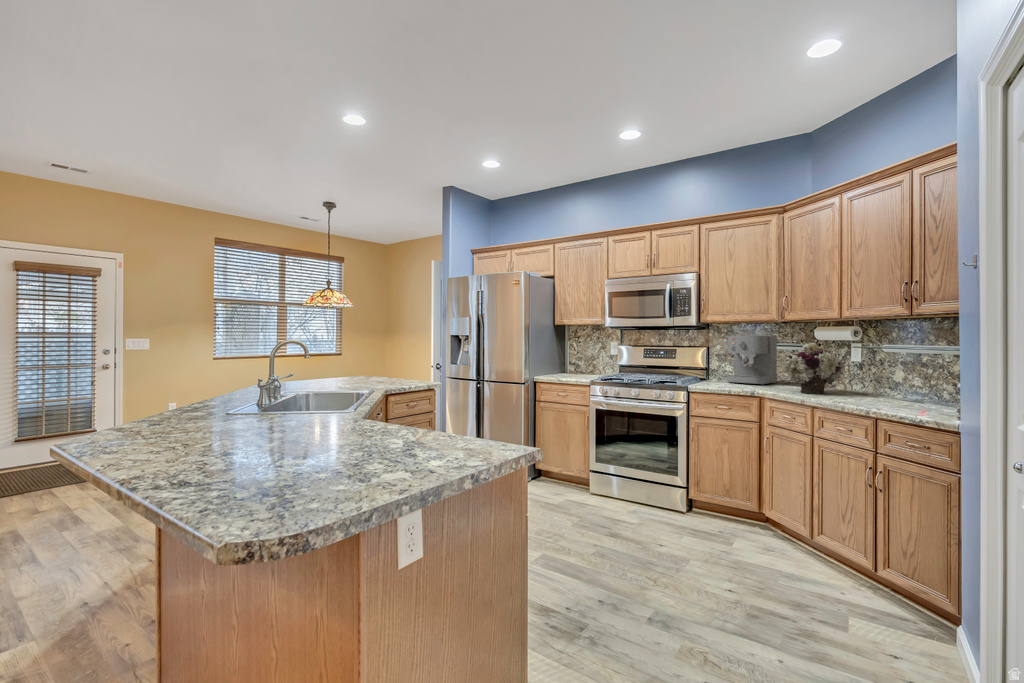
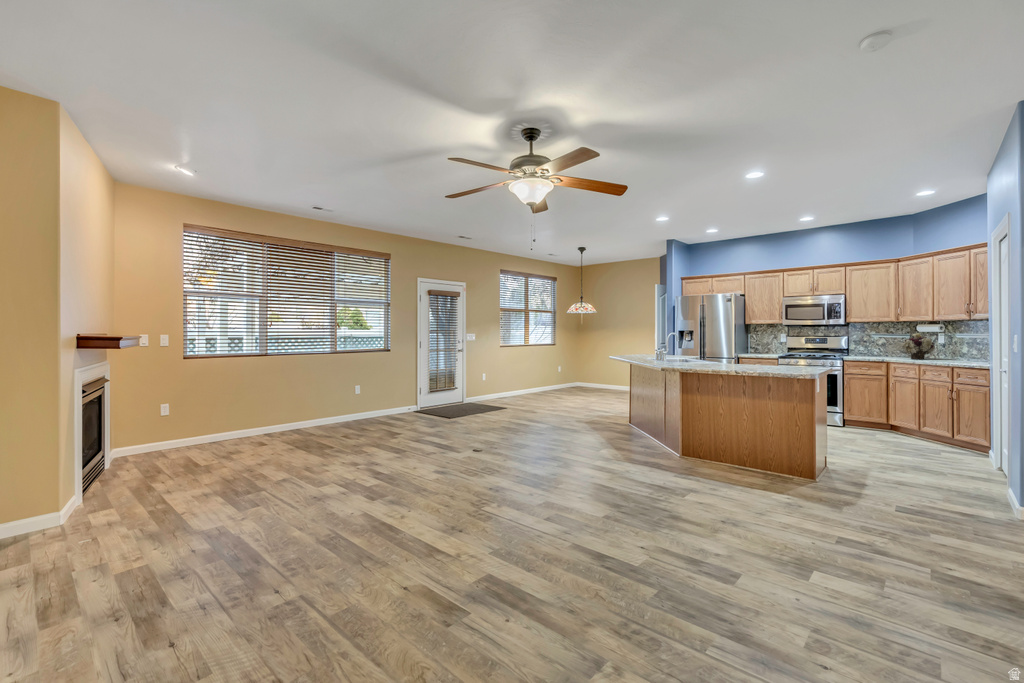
coffee maker: present [727,335,777,385] -> none [863,330,893,357]

